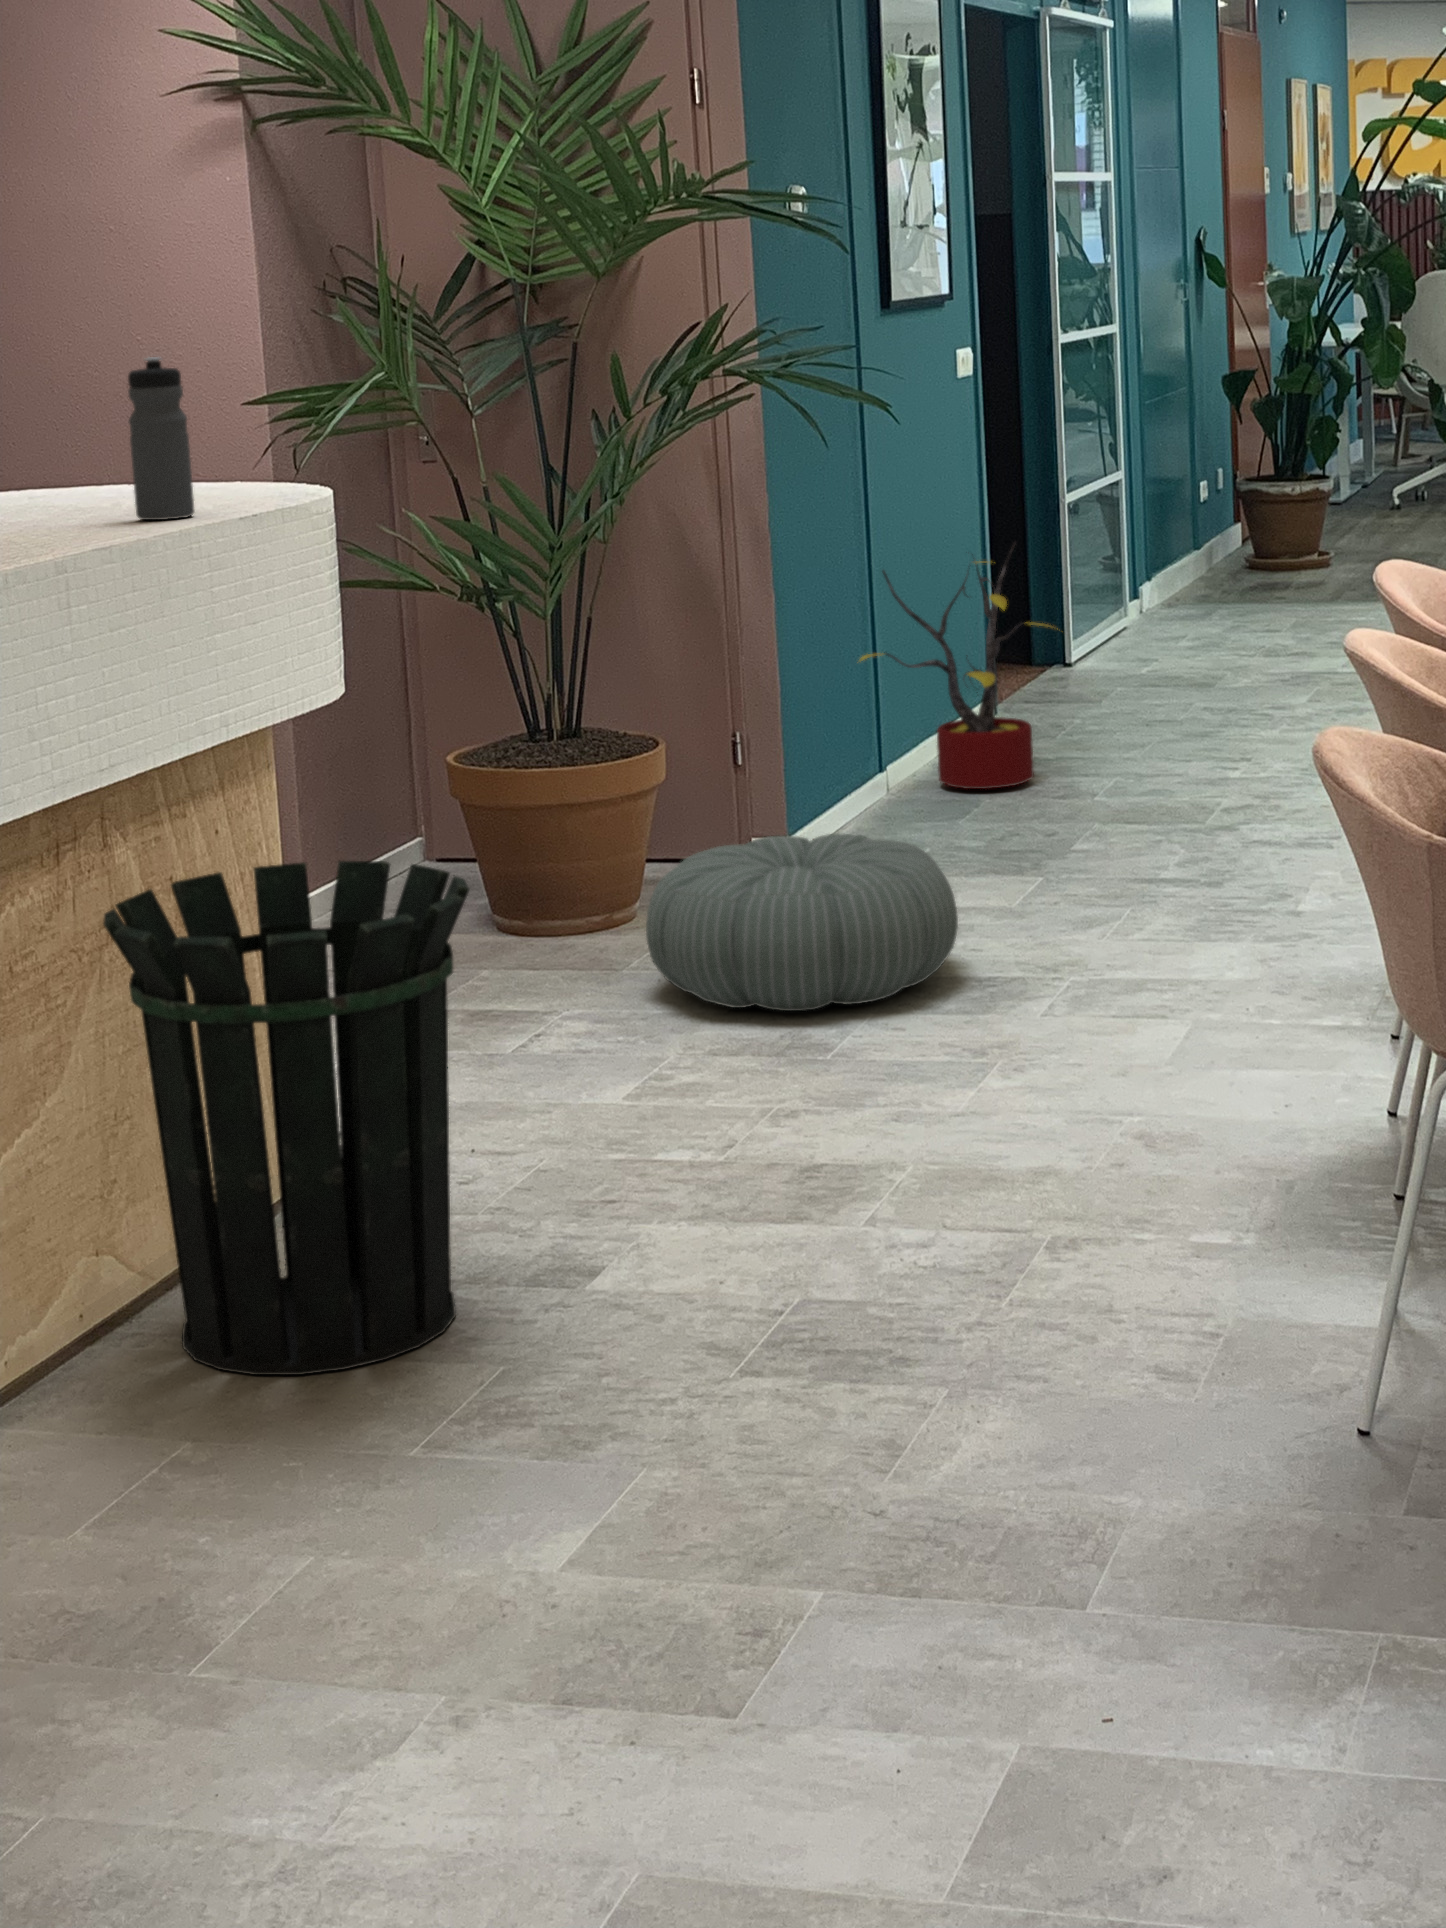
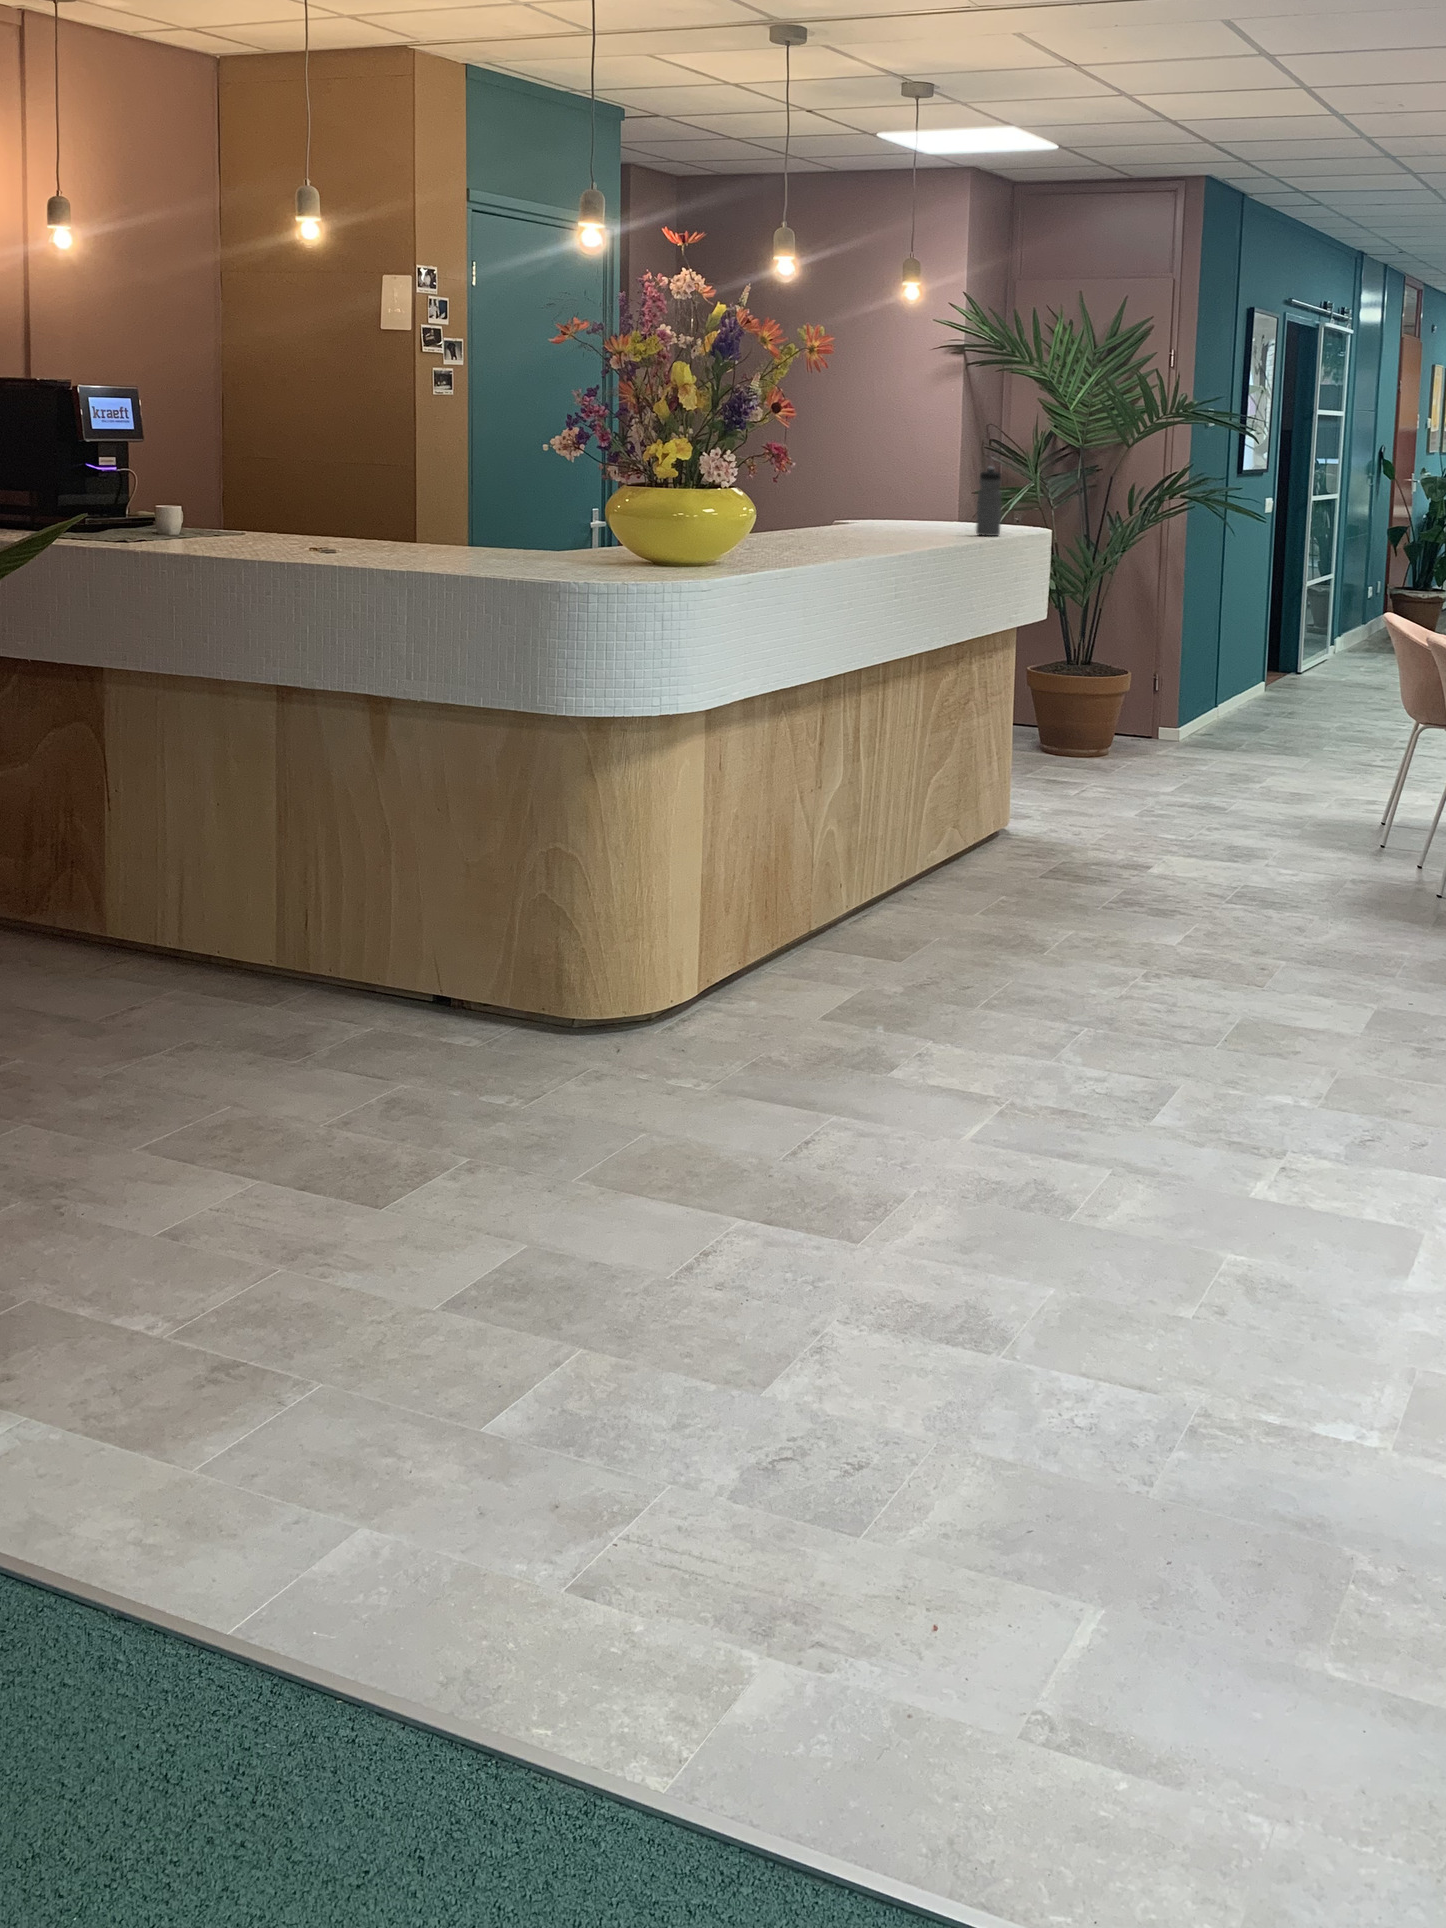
decorative plant: present [860,543,1058,789] -> none [1216,598,1321,720]
pouf: present [646,834,958,1011] -> none [1136,717,1285,795]
waste bin: present [103,861,469,1375] -> none [975,682,1124,886]

